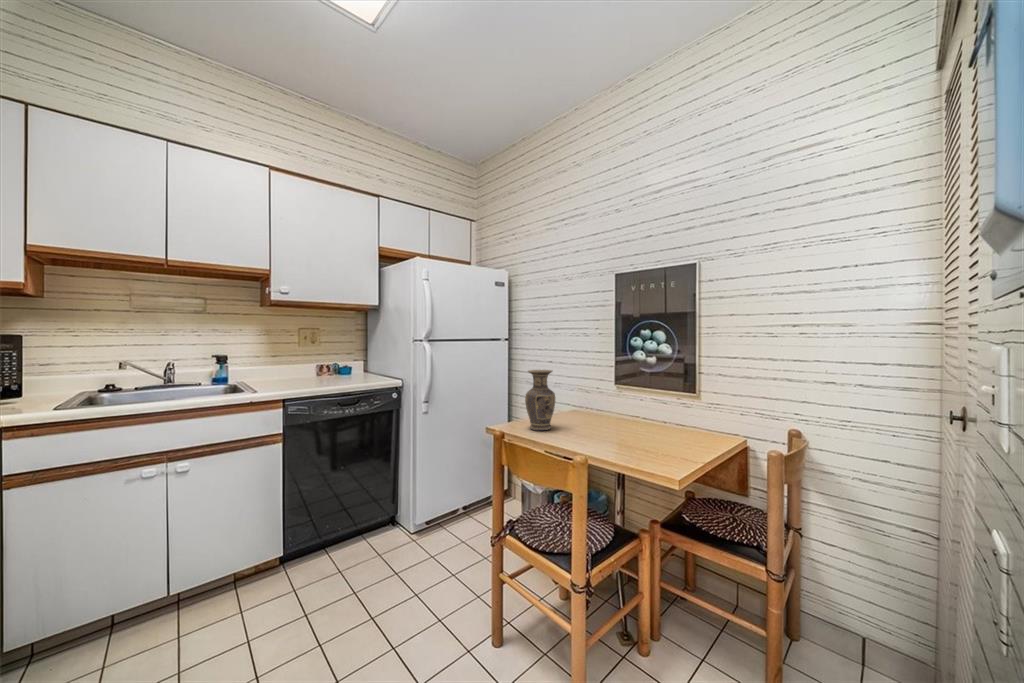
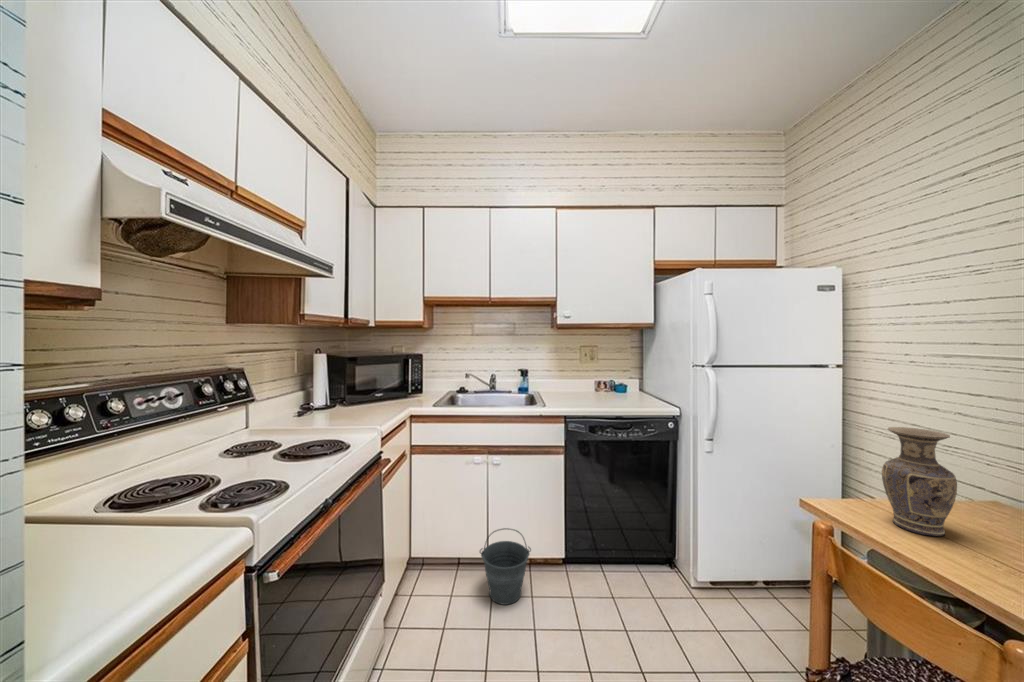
bucket: none [162,539,243,635] -> present [480,528,531,605]

